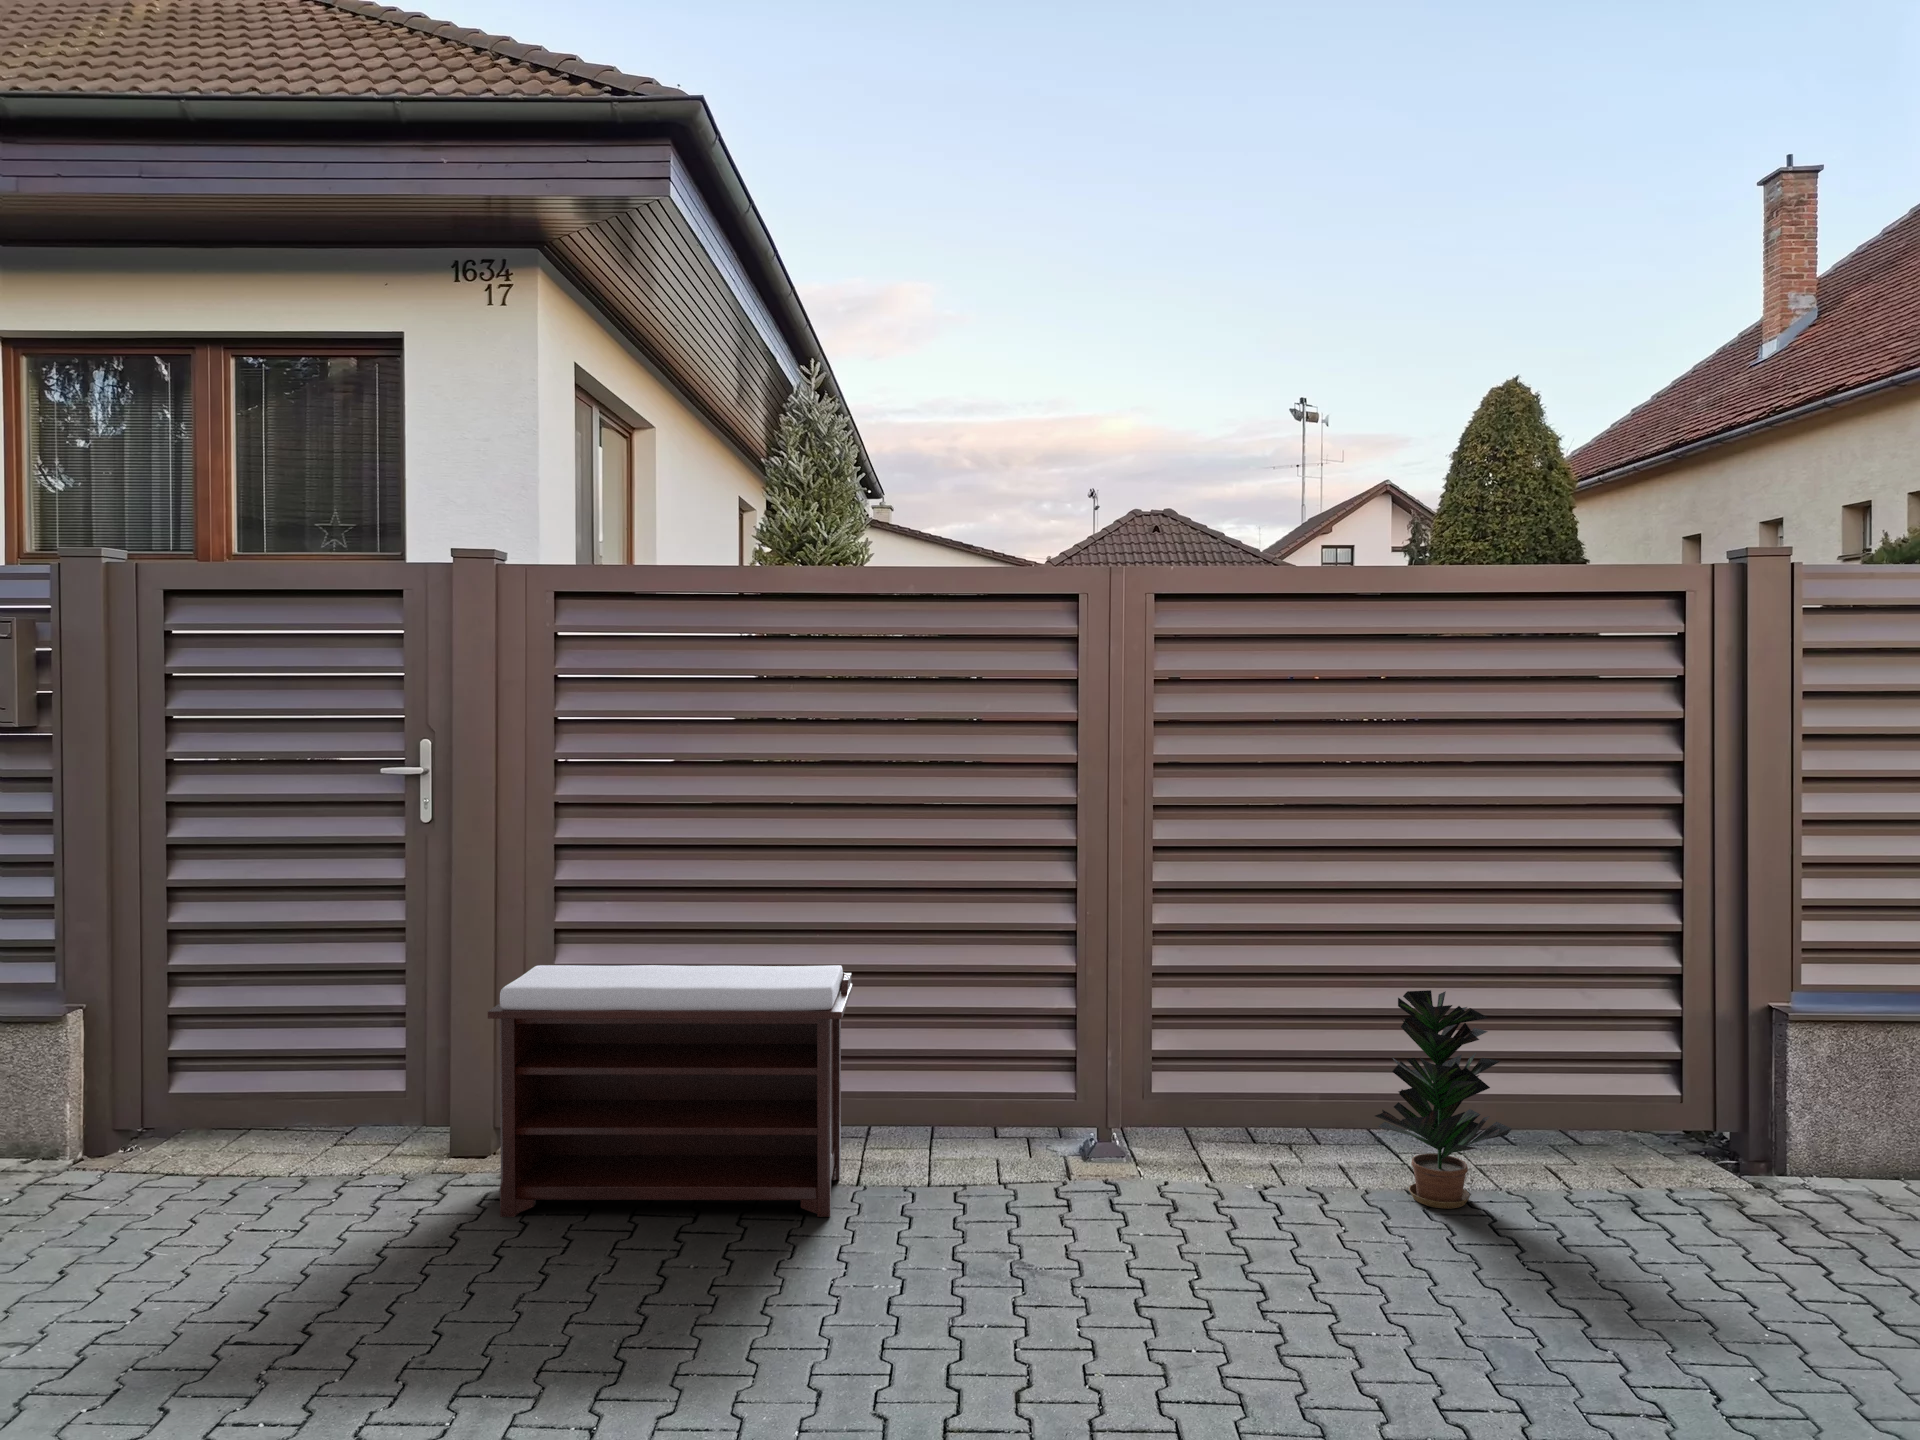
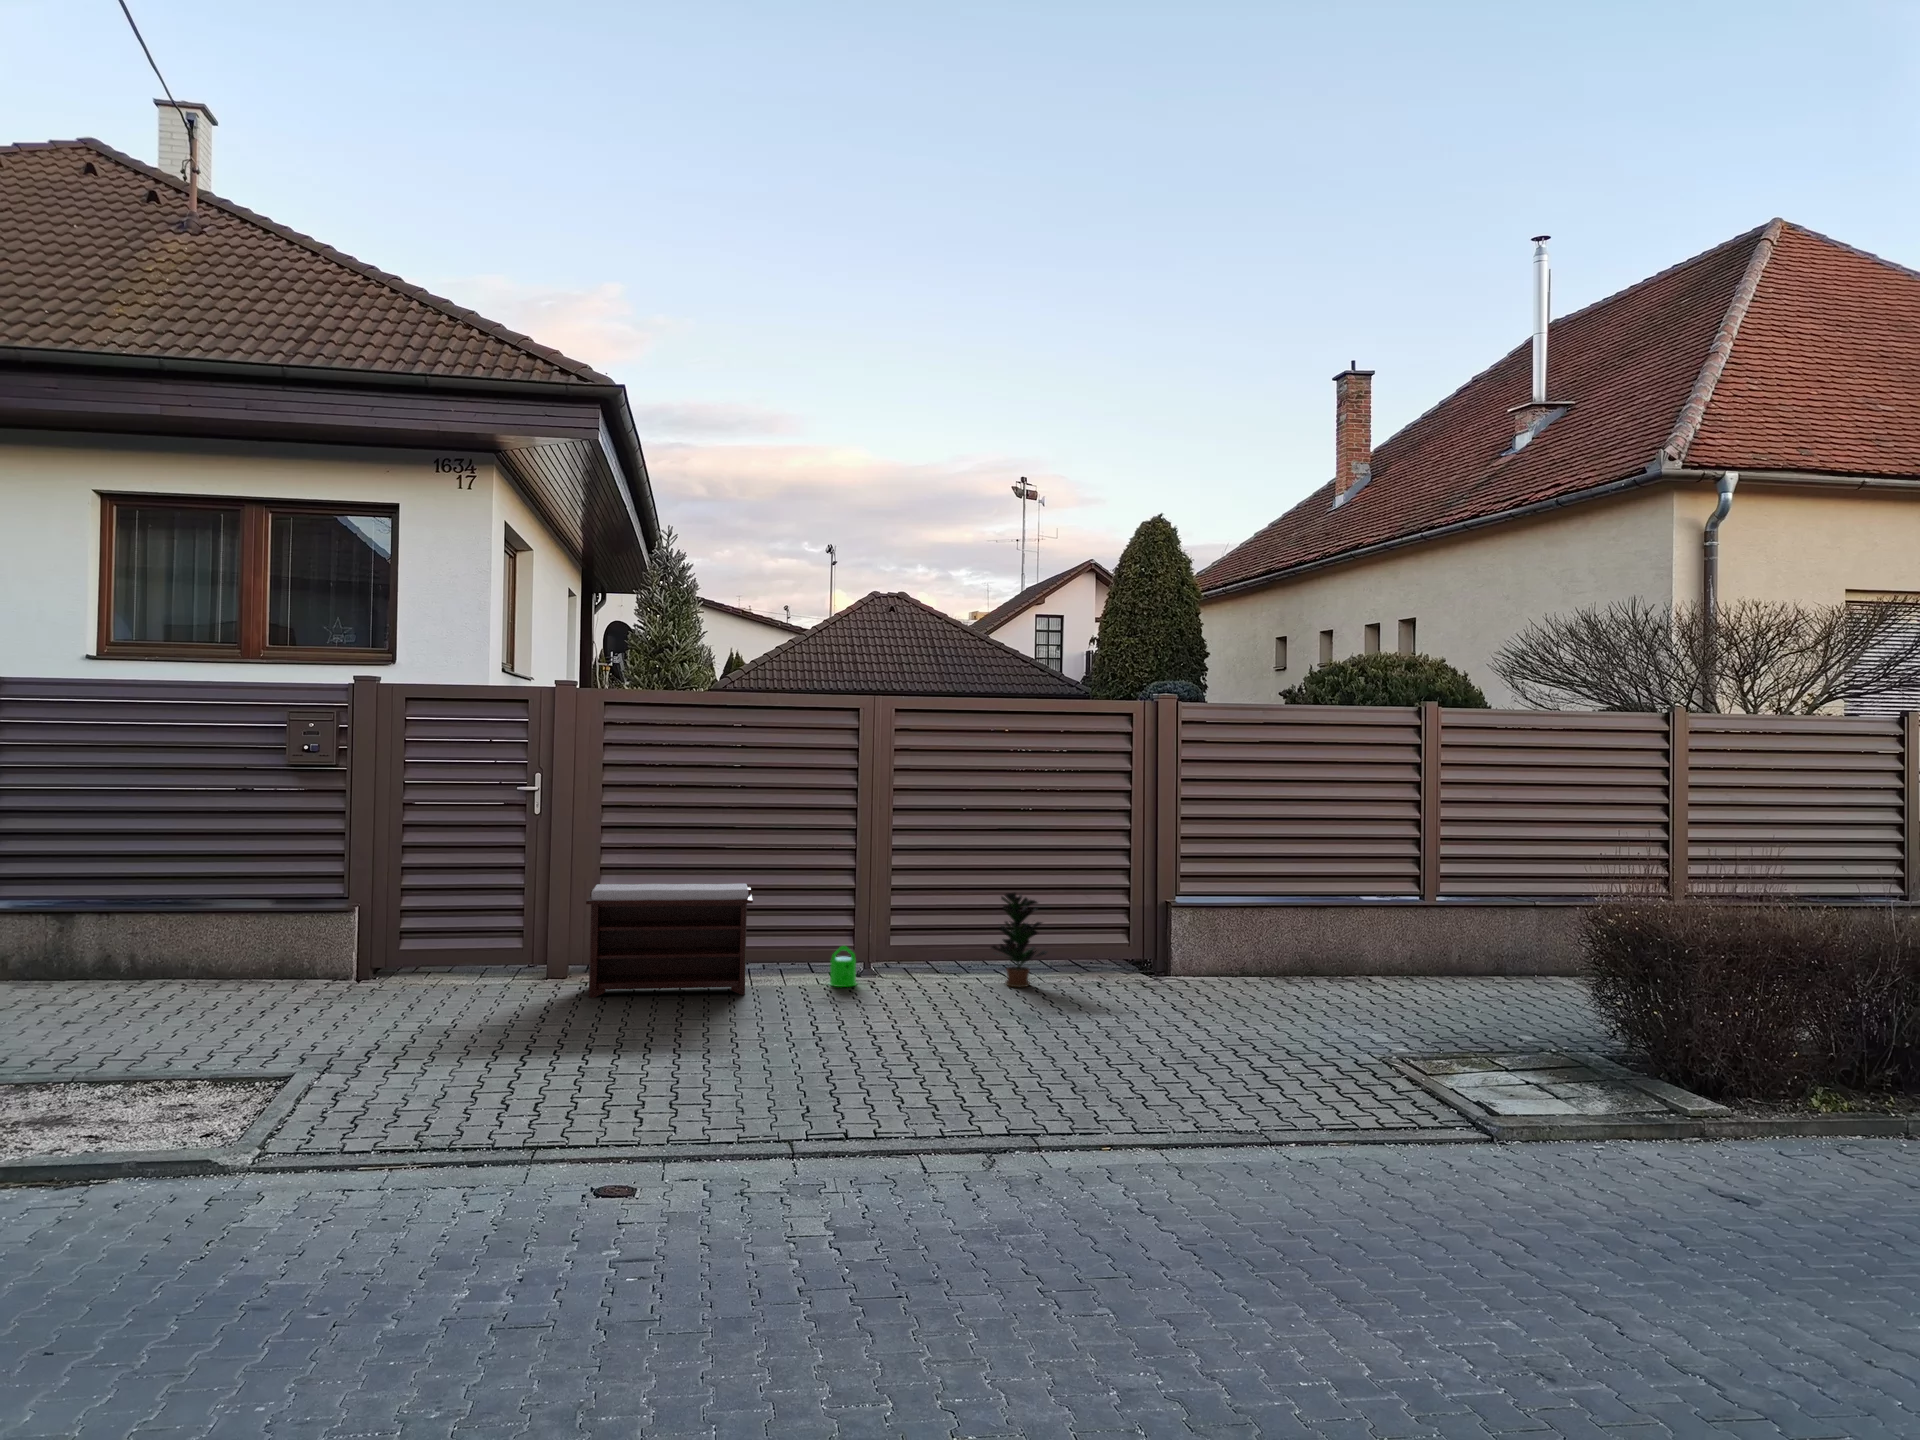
watering can: none [1017,1100,1082,1193] -> present [829,946,857,987]

